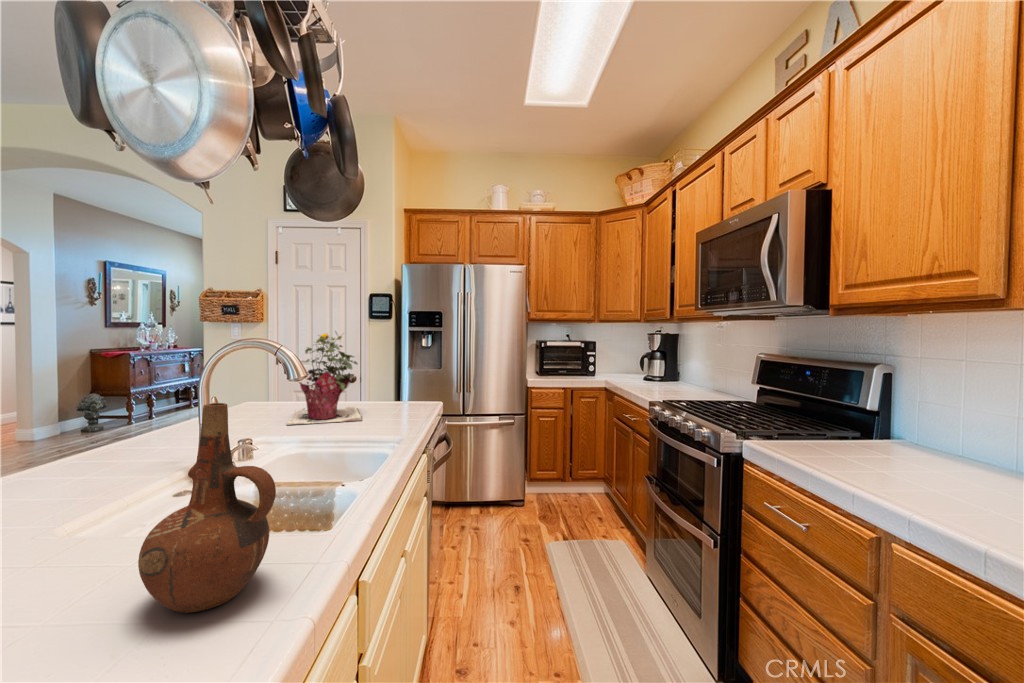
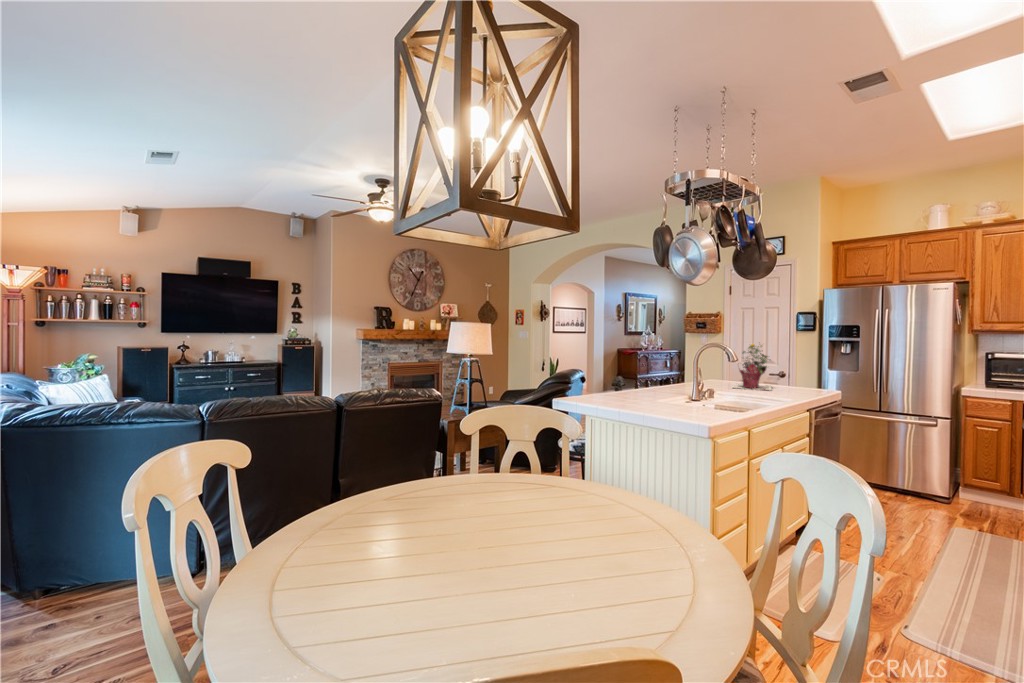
ceramic pitcher: present [138,403,276,613] -> none [697,362,725,408]

